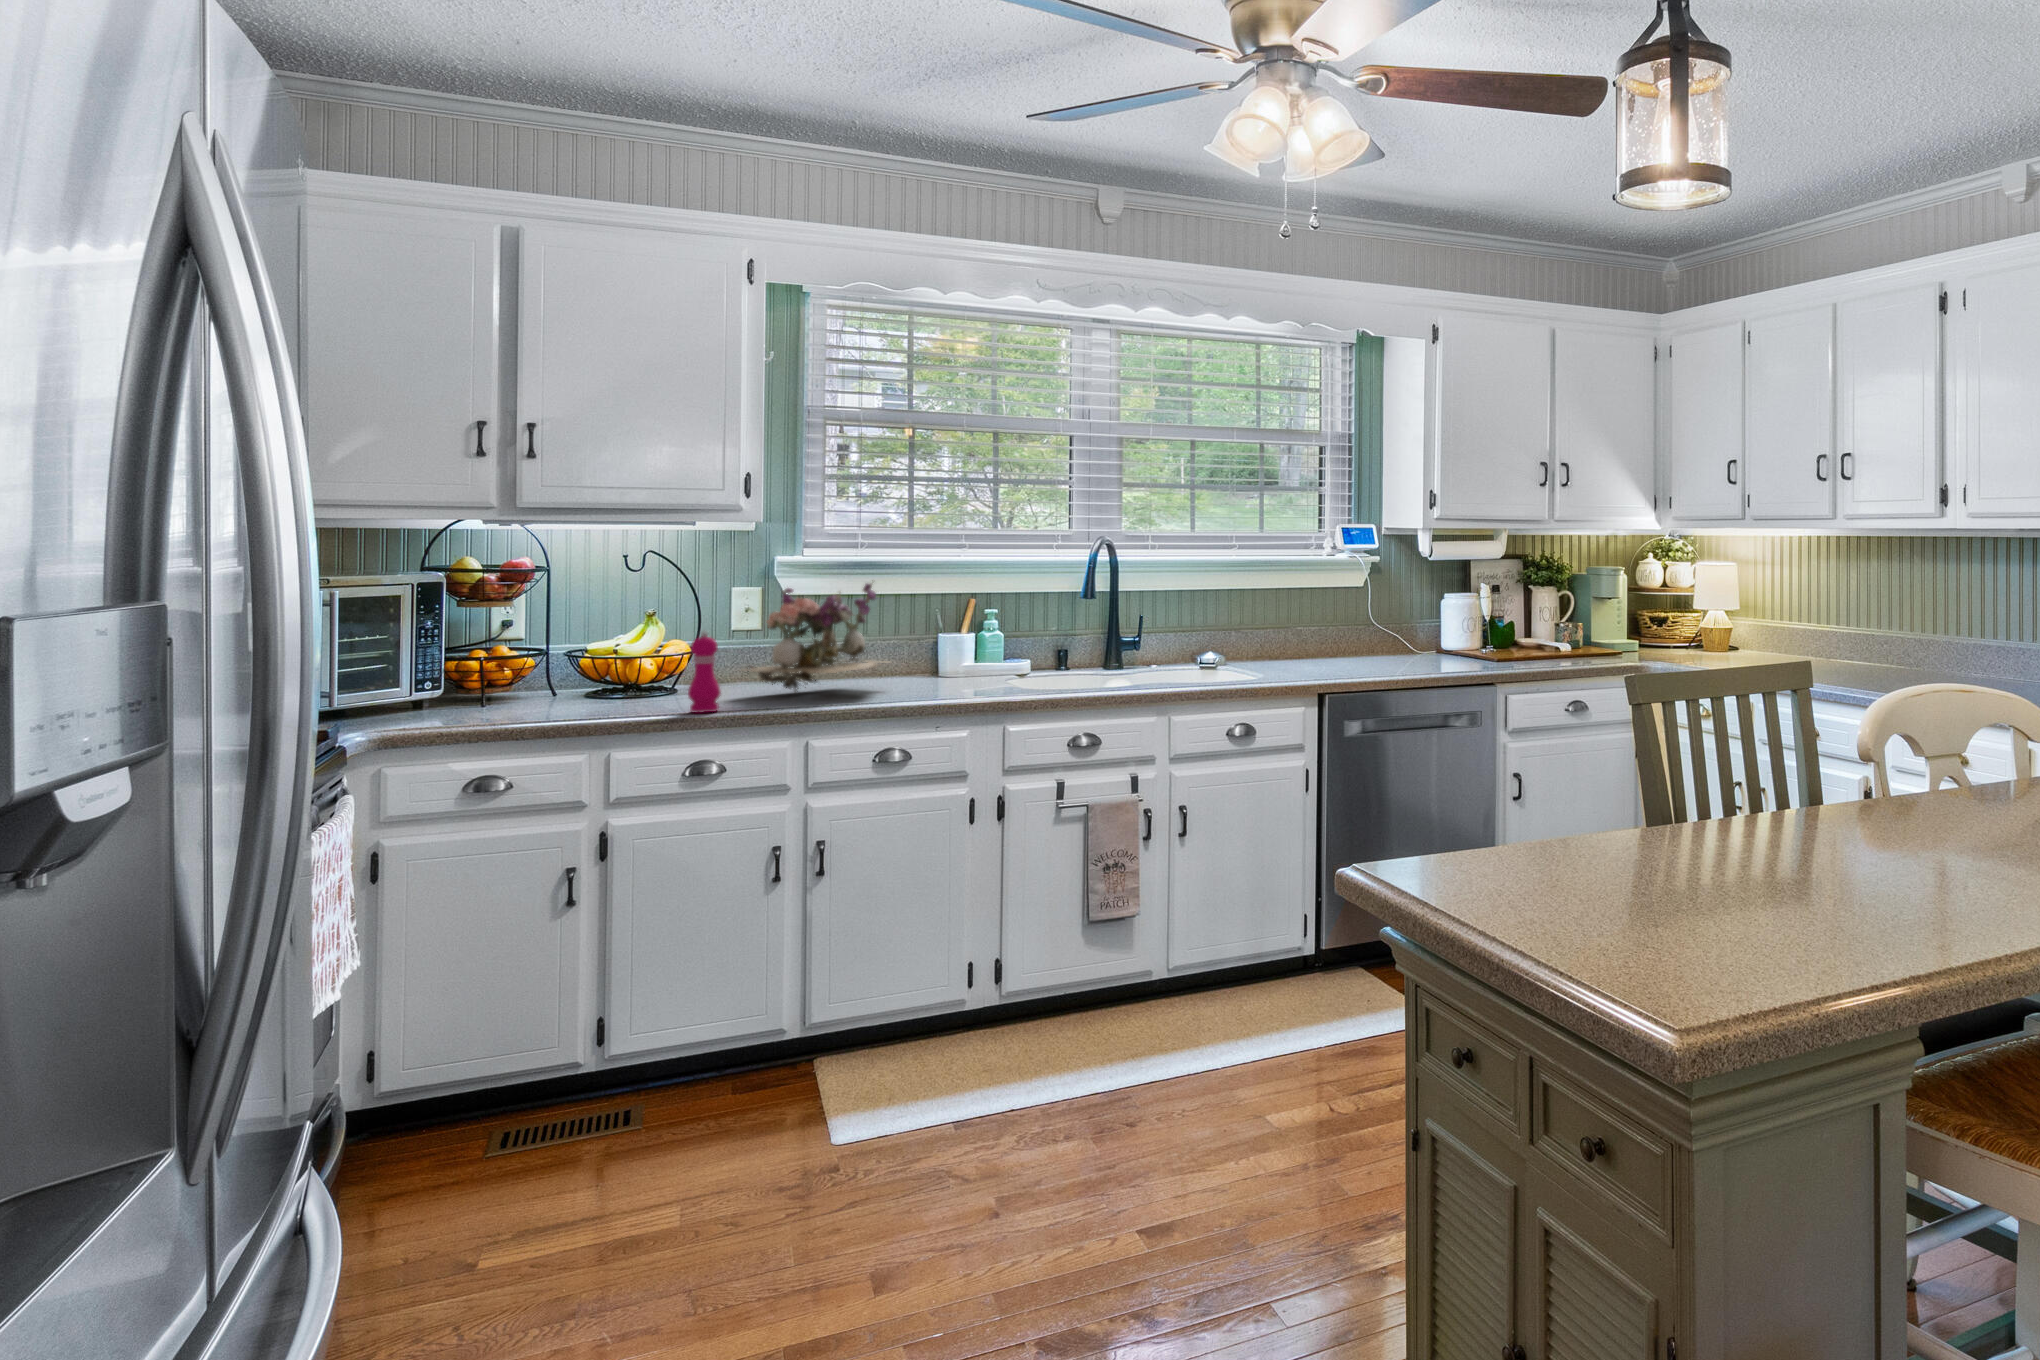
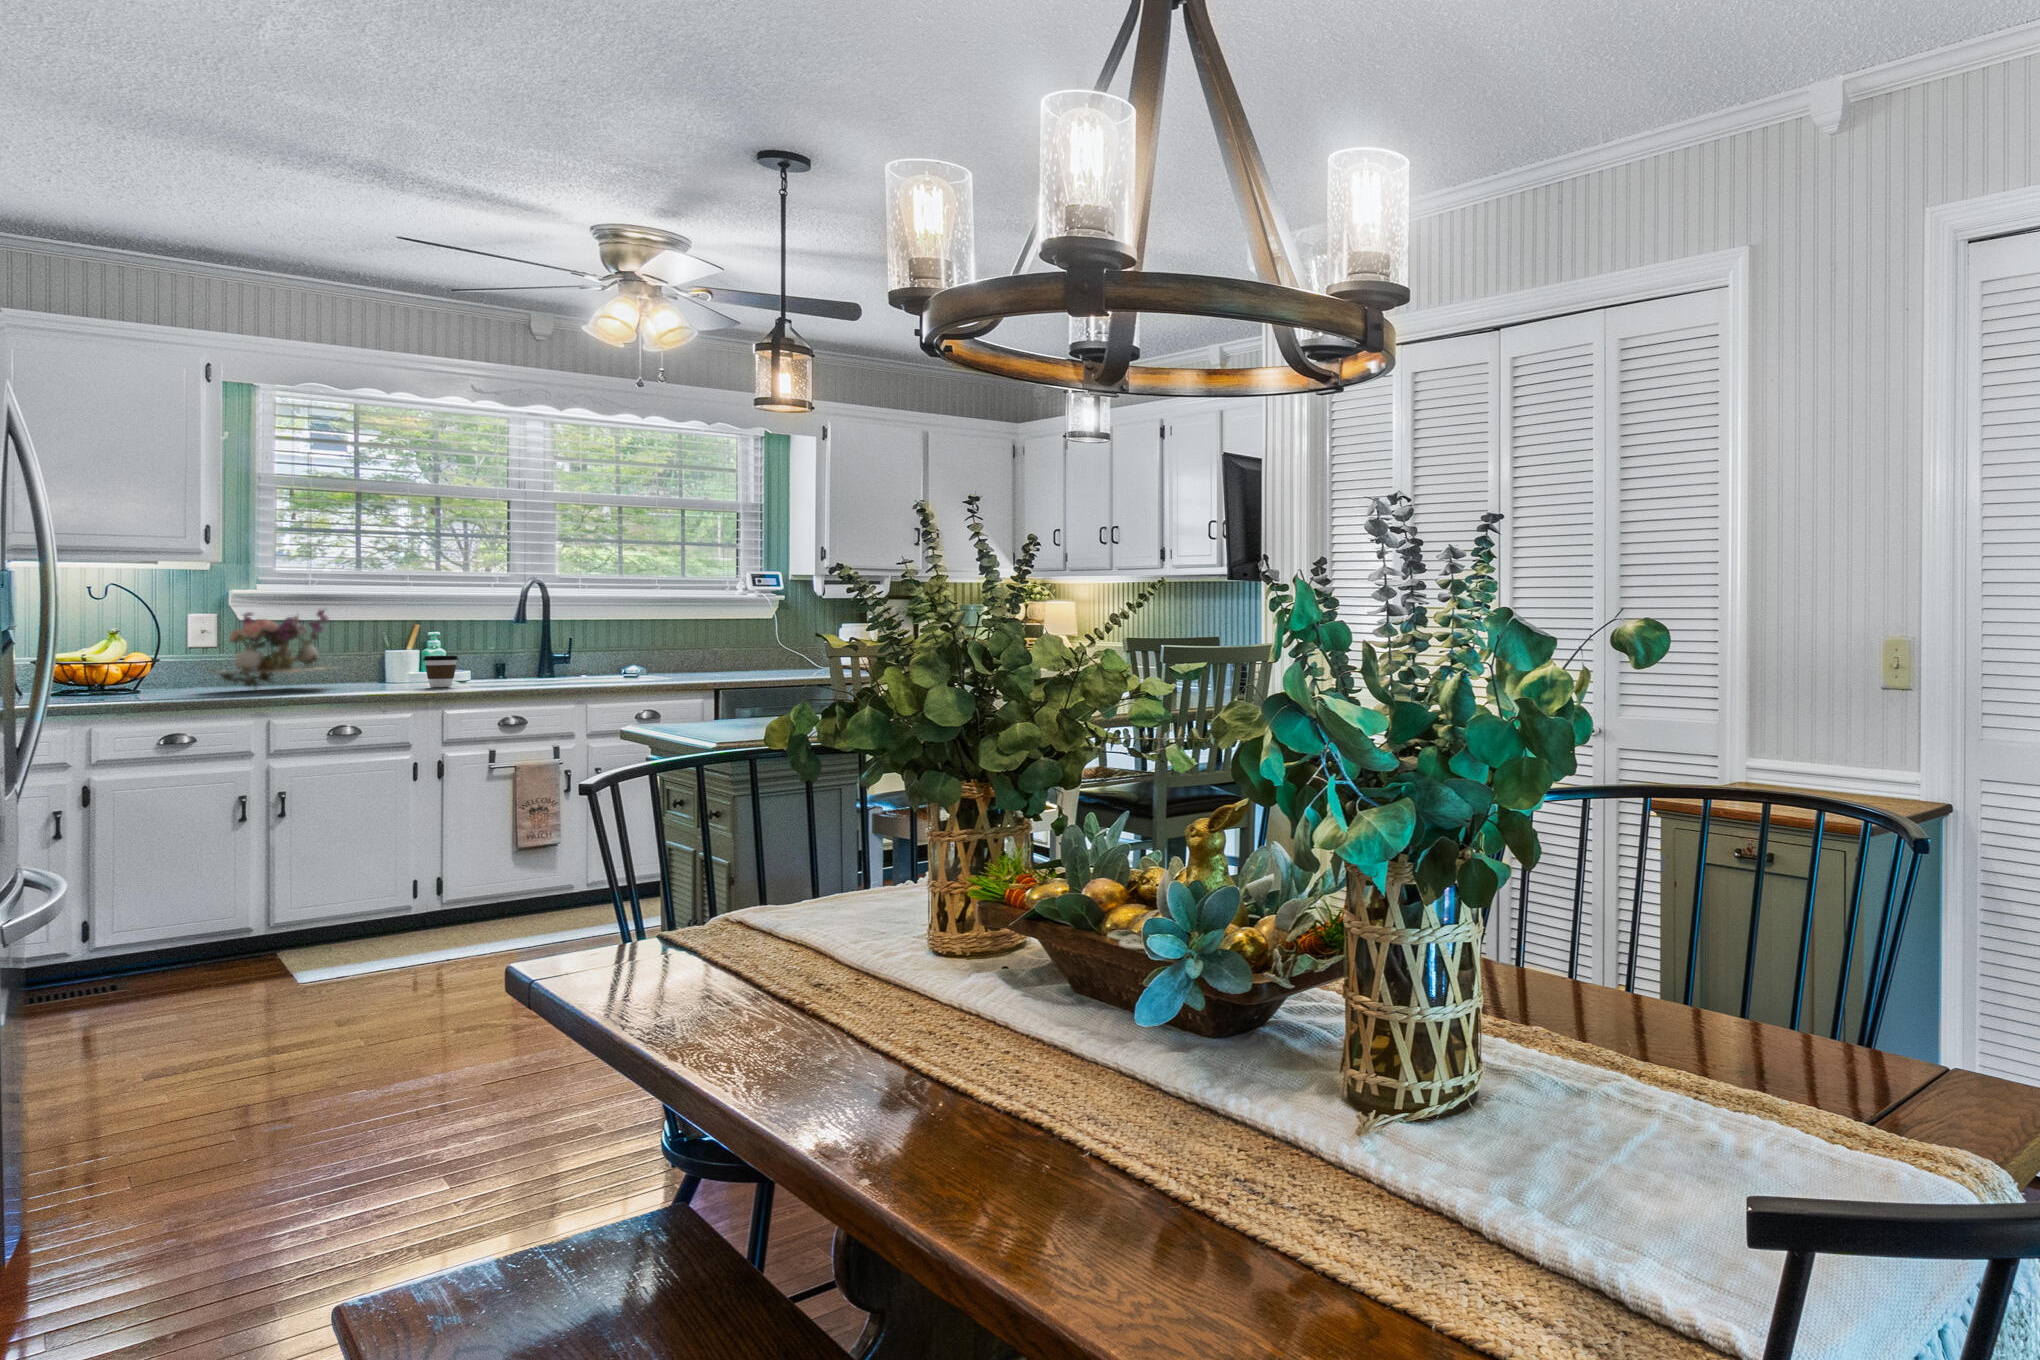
pepper mill: present [688,631,721,713] -> none [164,640,193,699]
coffee cup: none [980,648,1021,693] -> present [423,656,459,687]

